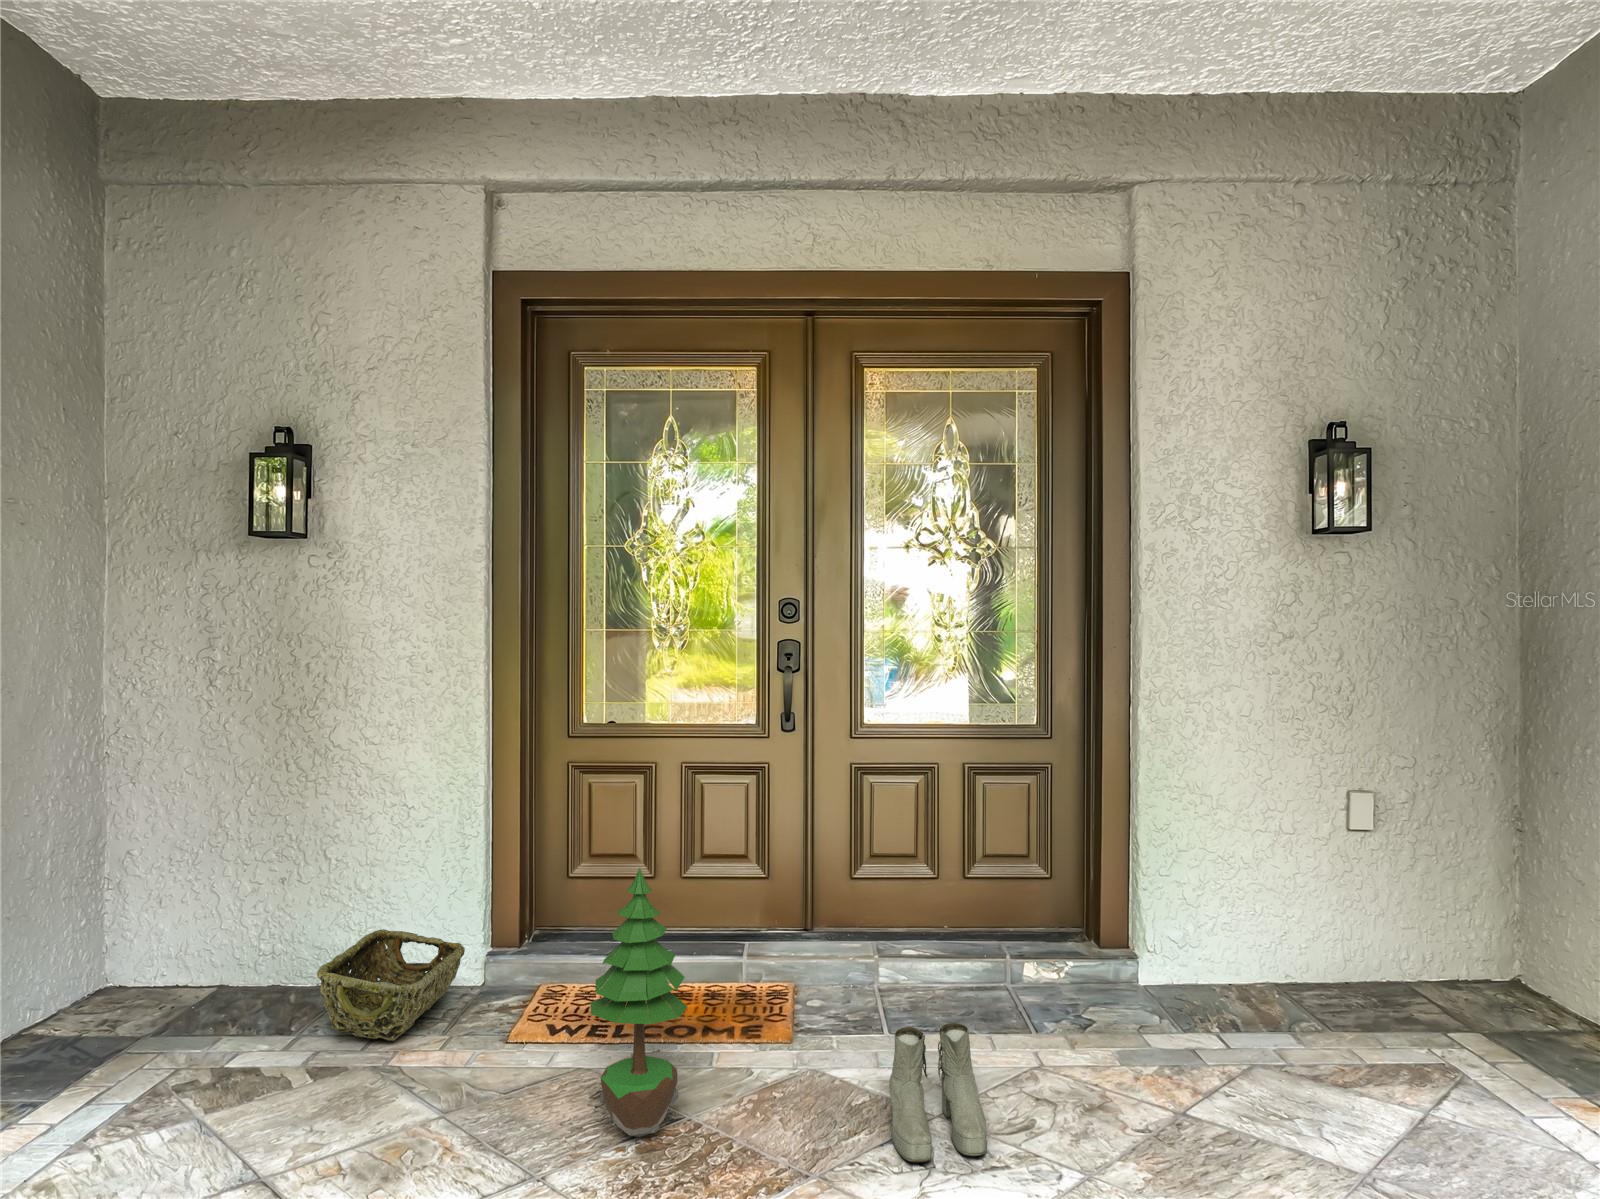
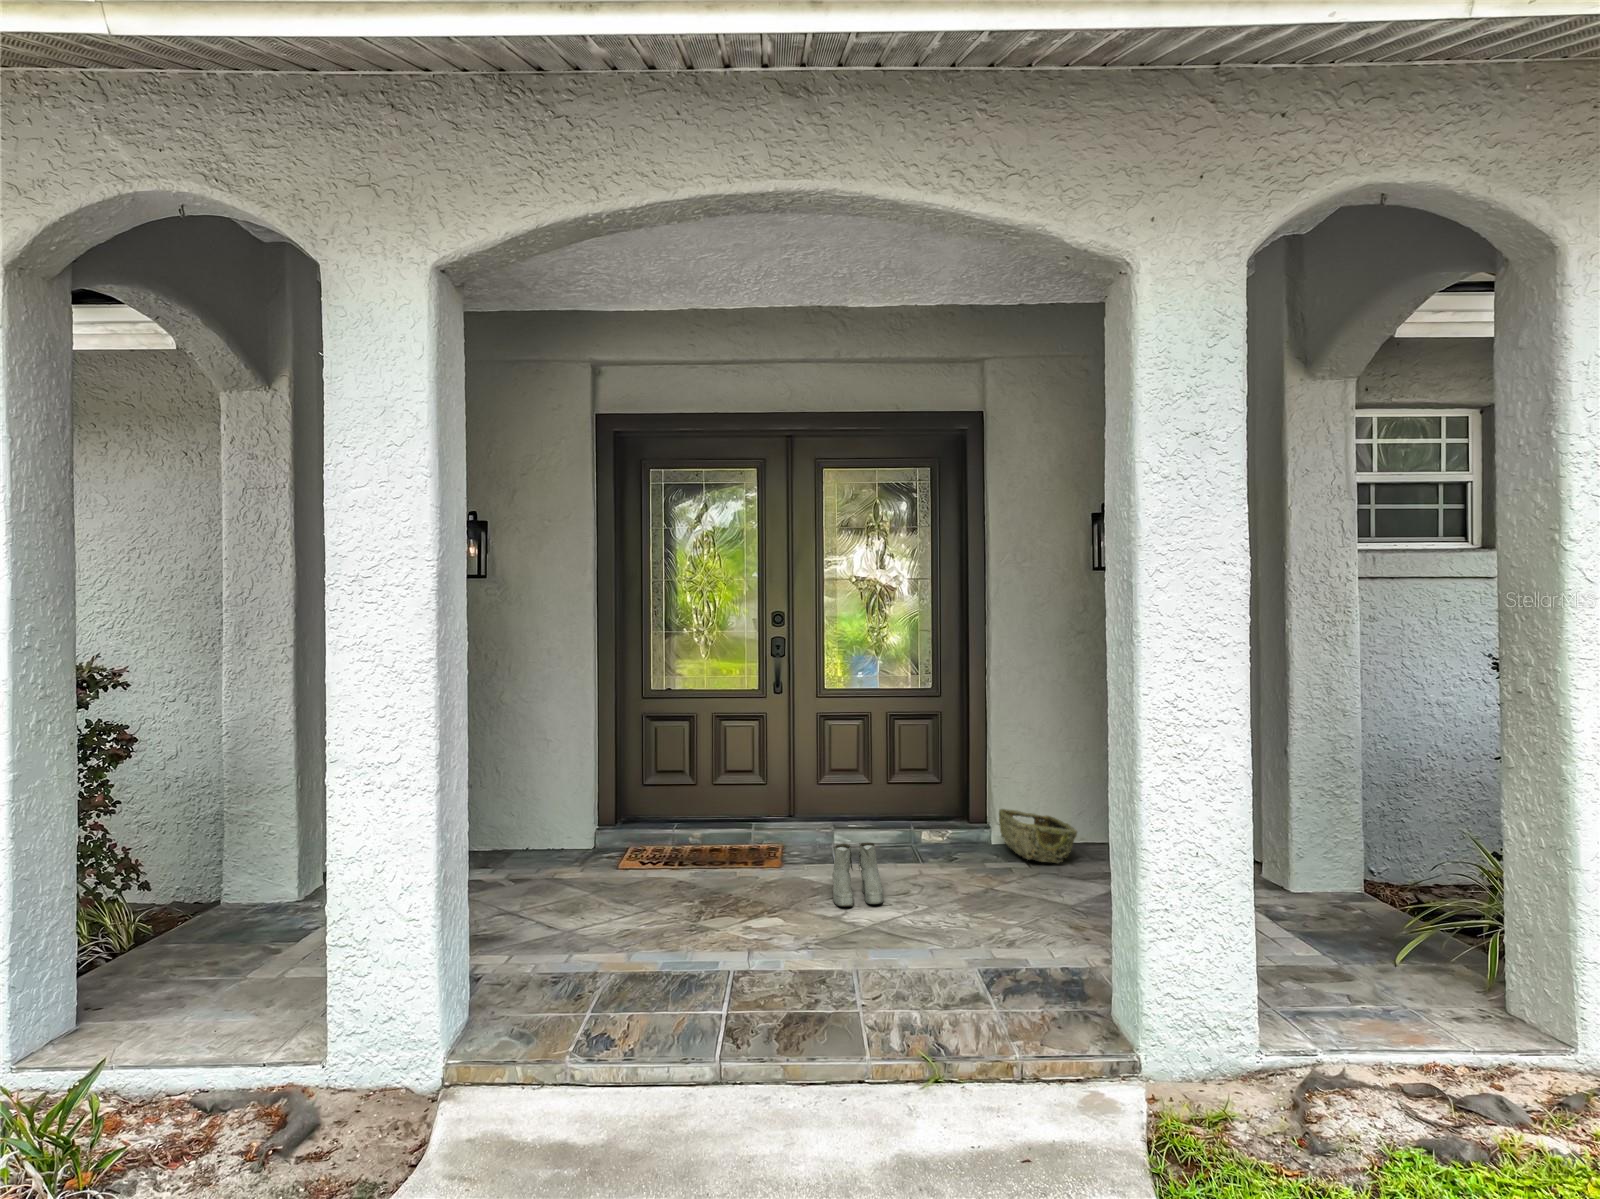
potted tree: present [590,868,687,1137] -> none [672,757,724,901]
woven basket: present [317,929,465,1041] -> present [999,809,1077,863]

